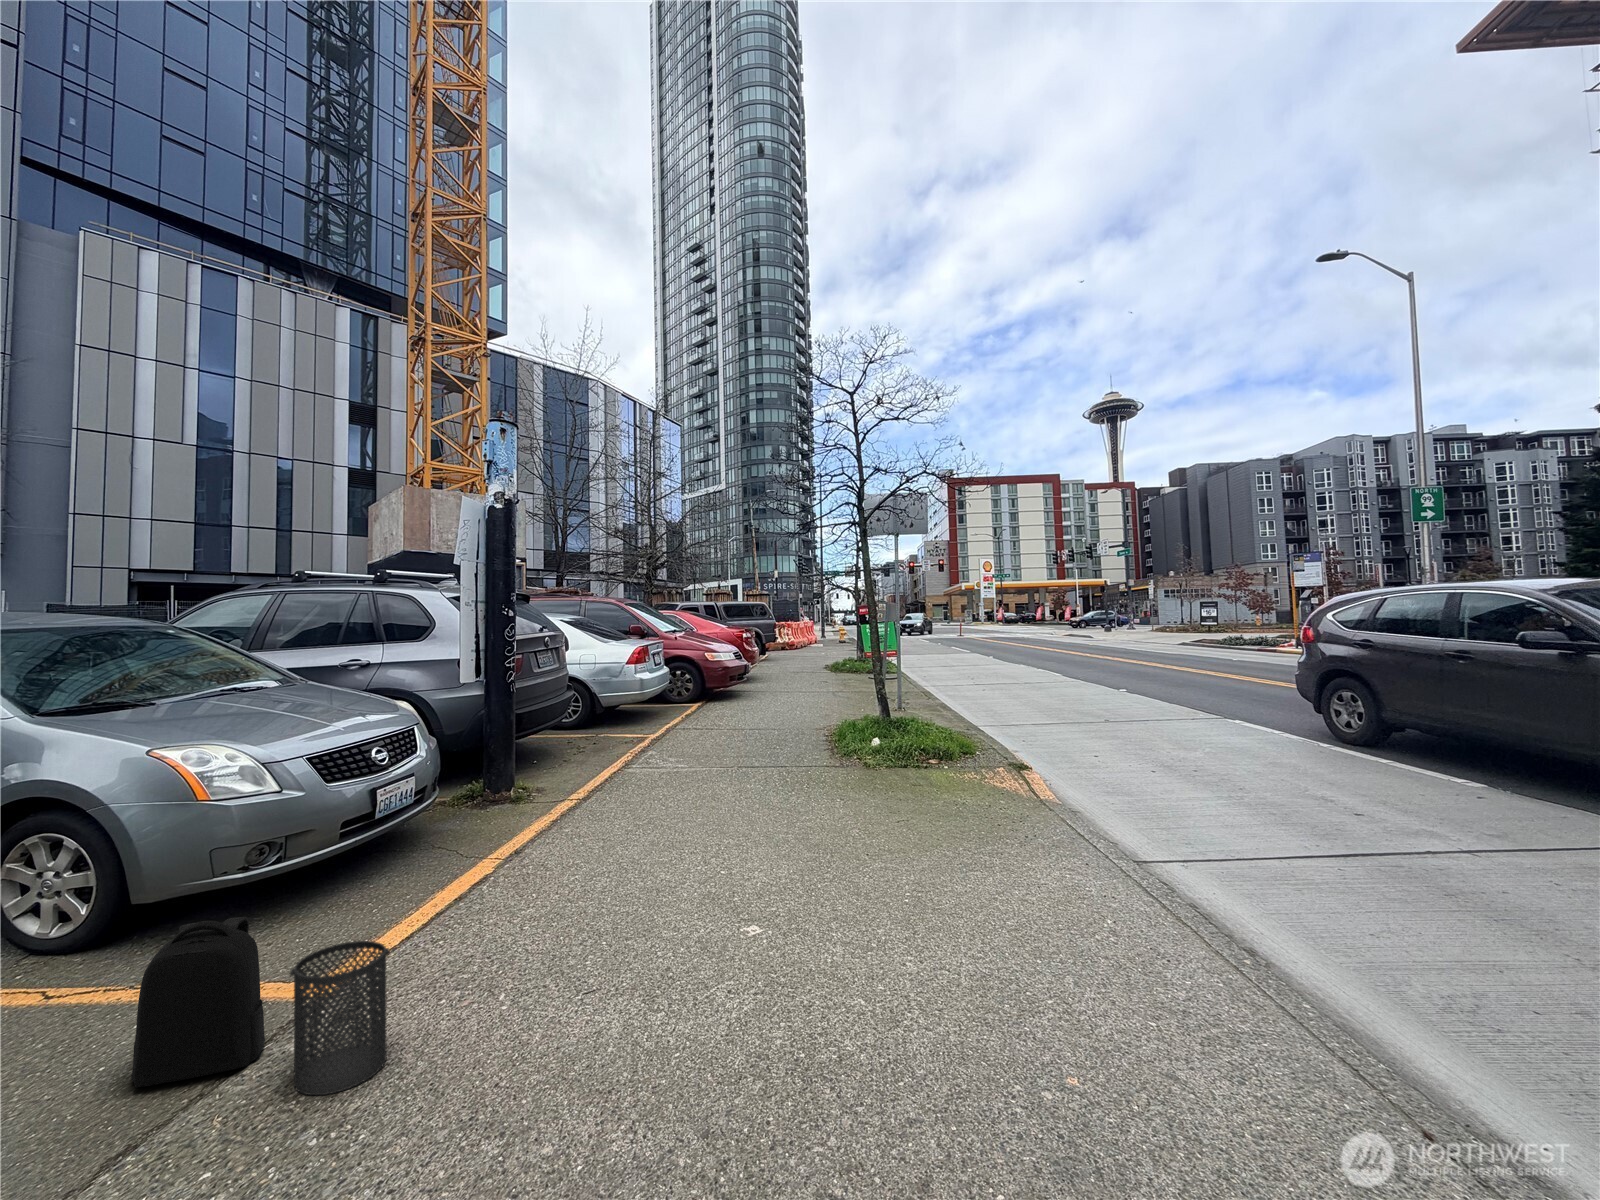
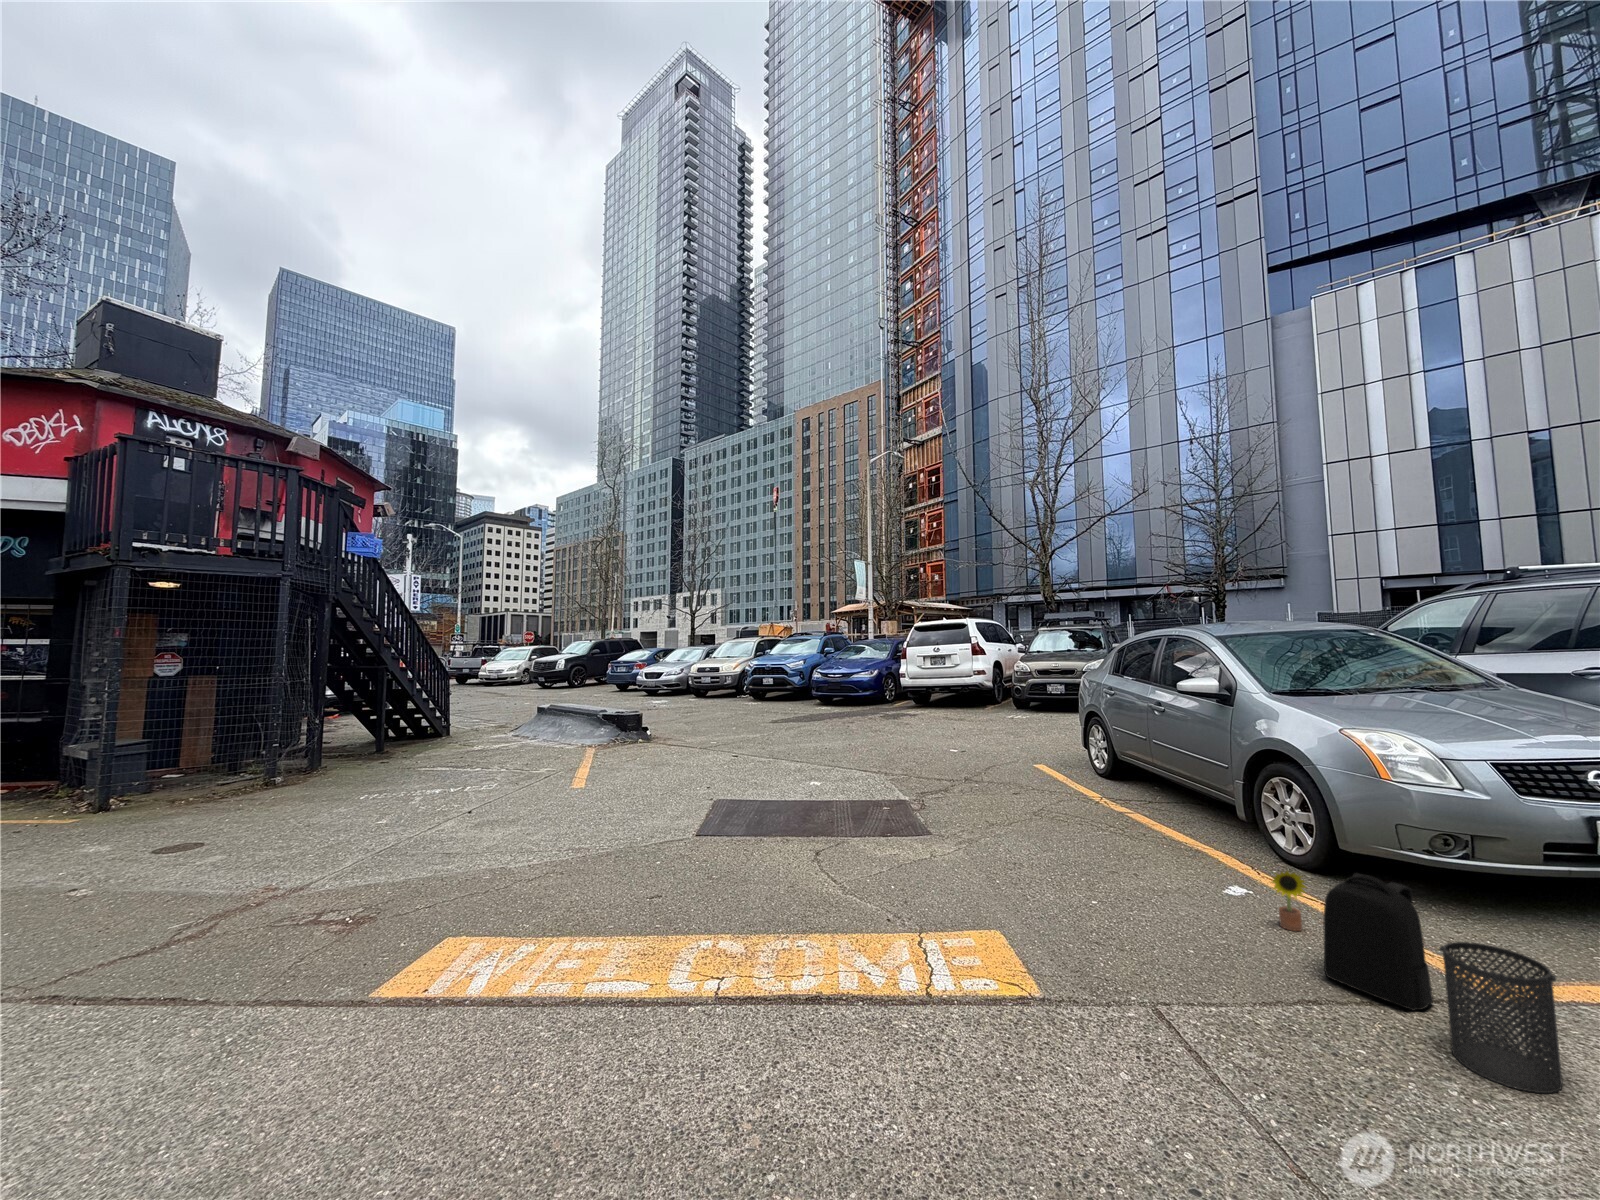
decorative plant: none [41,960,105,1053] -> present [1272,871,1307,931]

